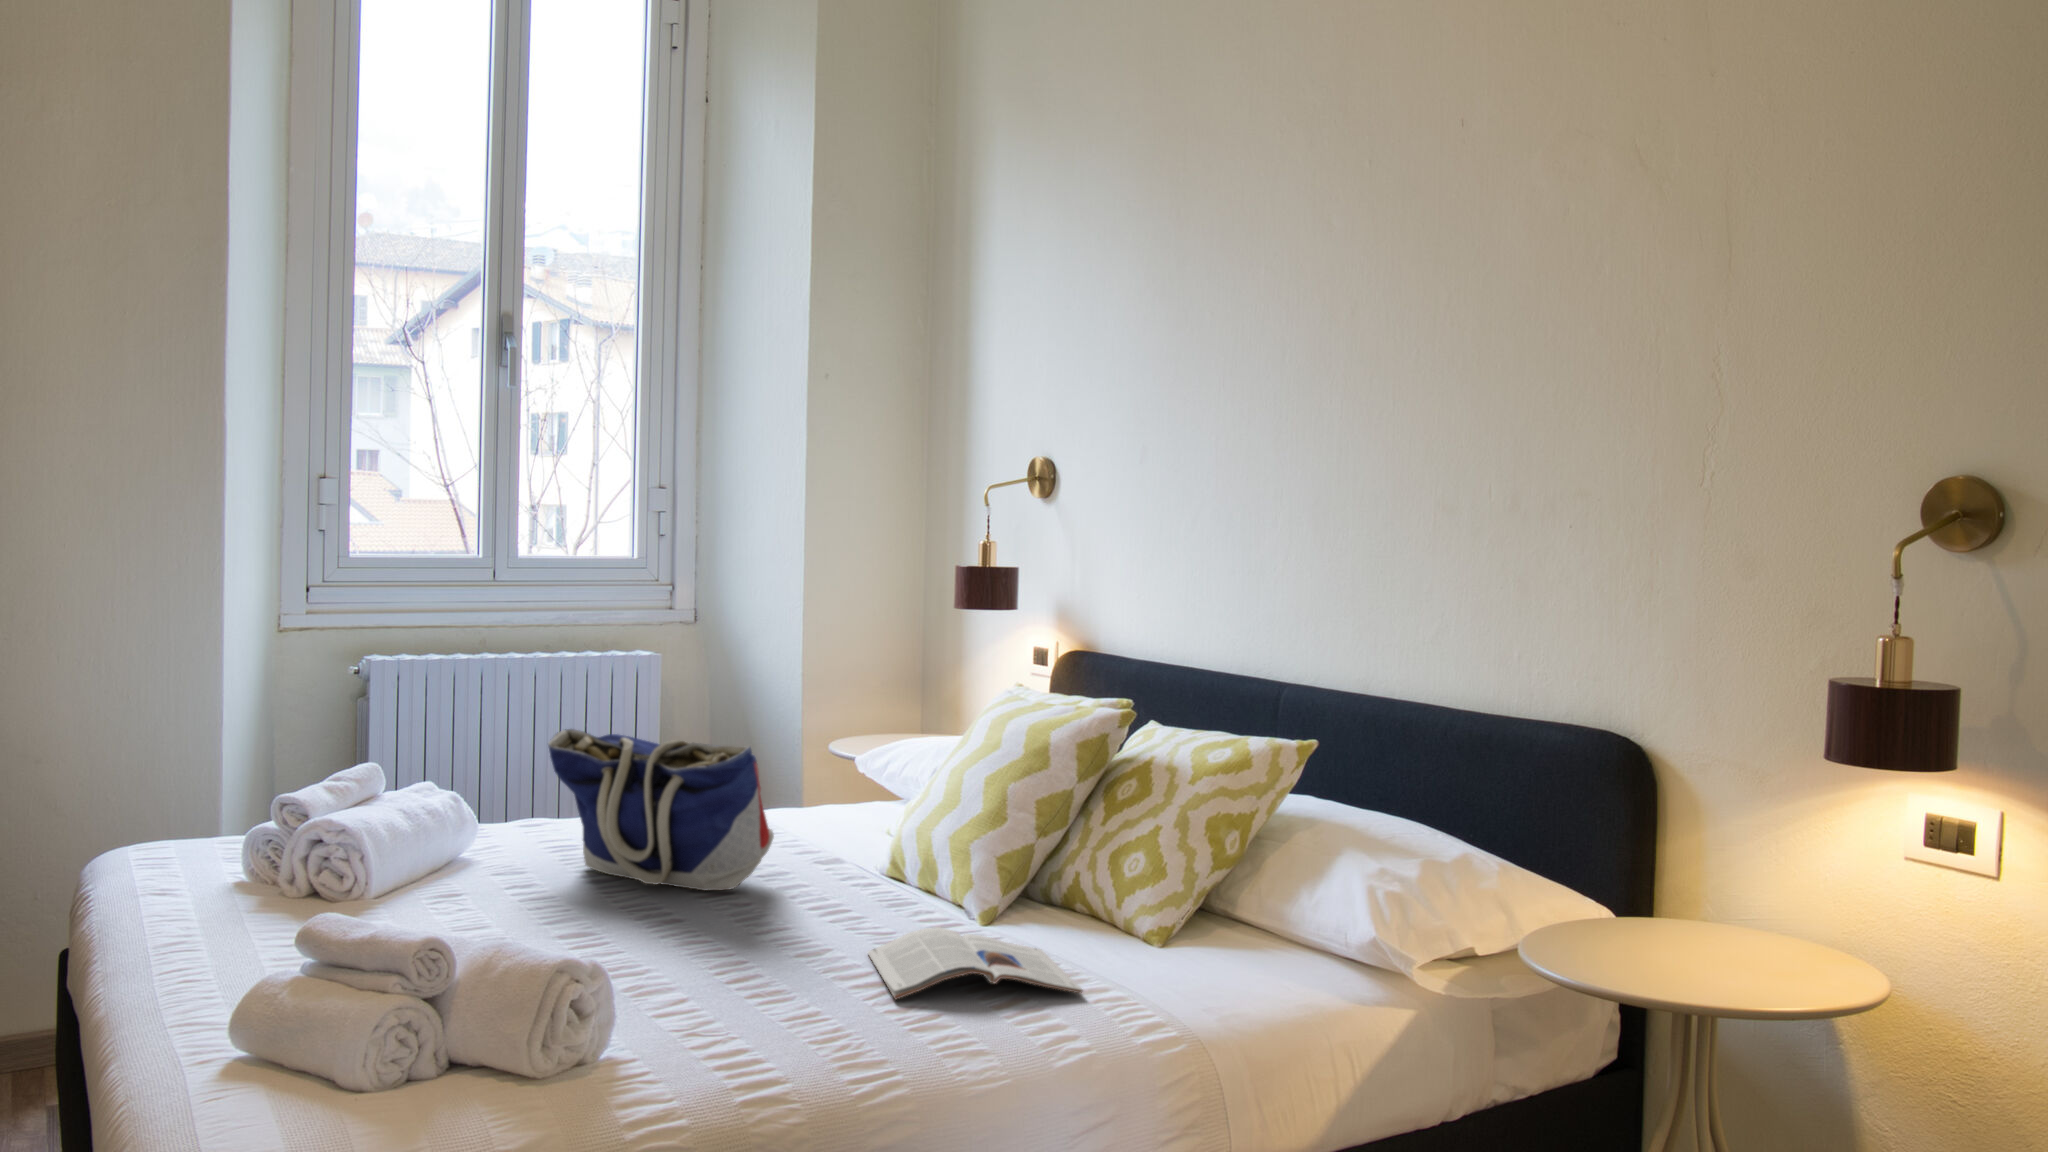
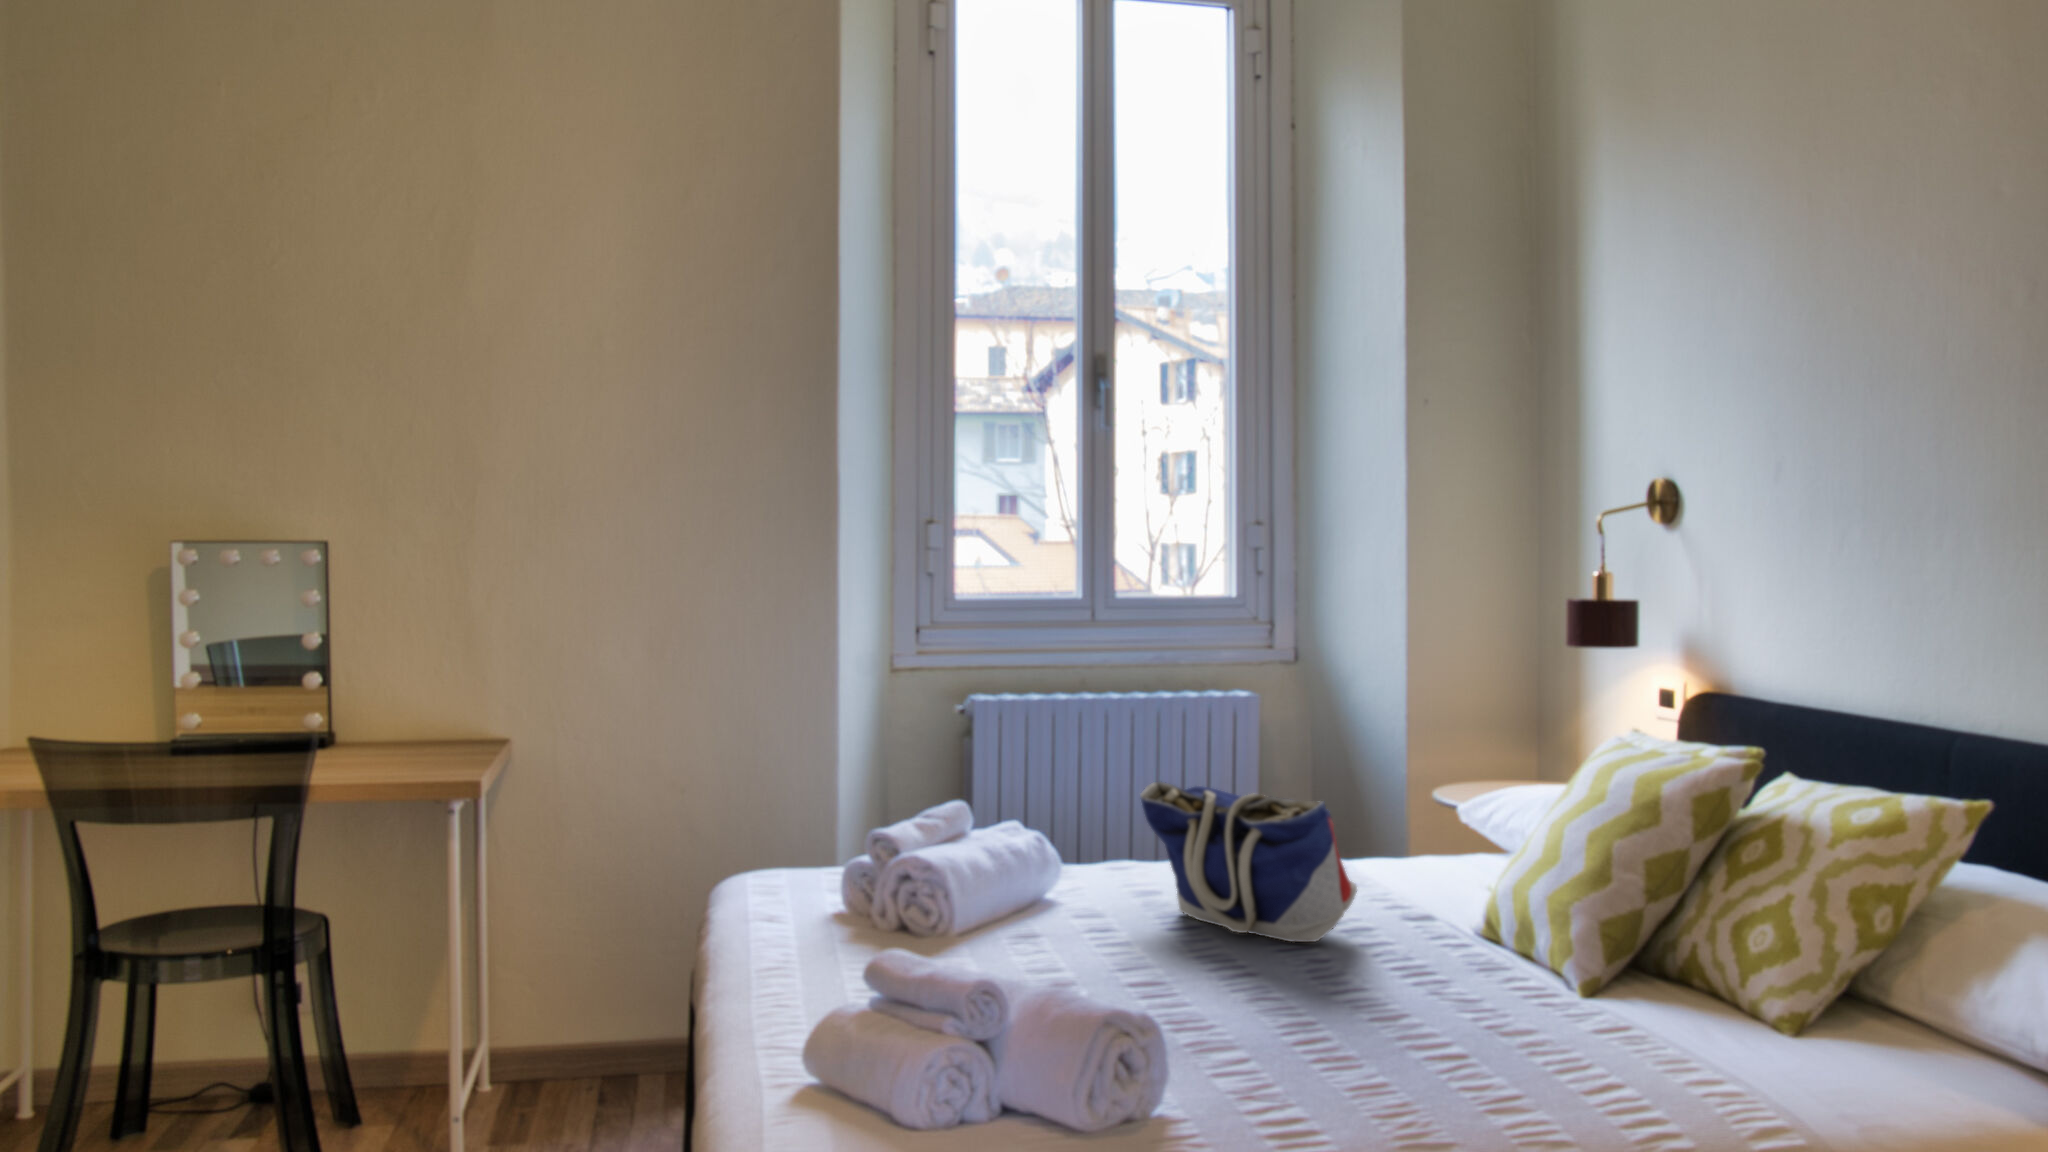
magazine: present [868,927,1083,999] -> none [1447,996,1686,1081]

